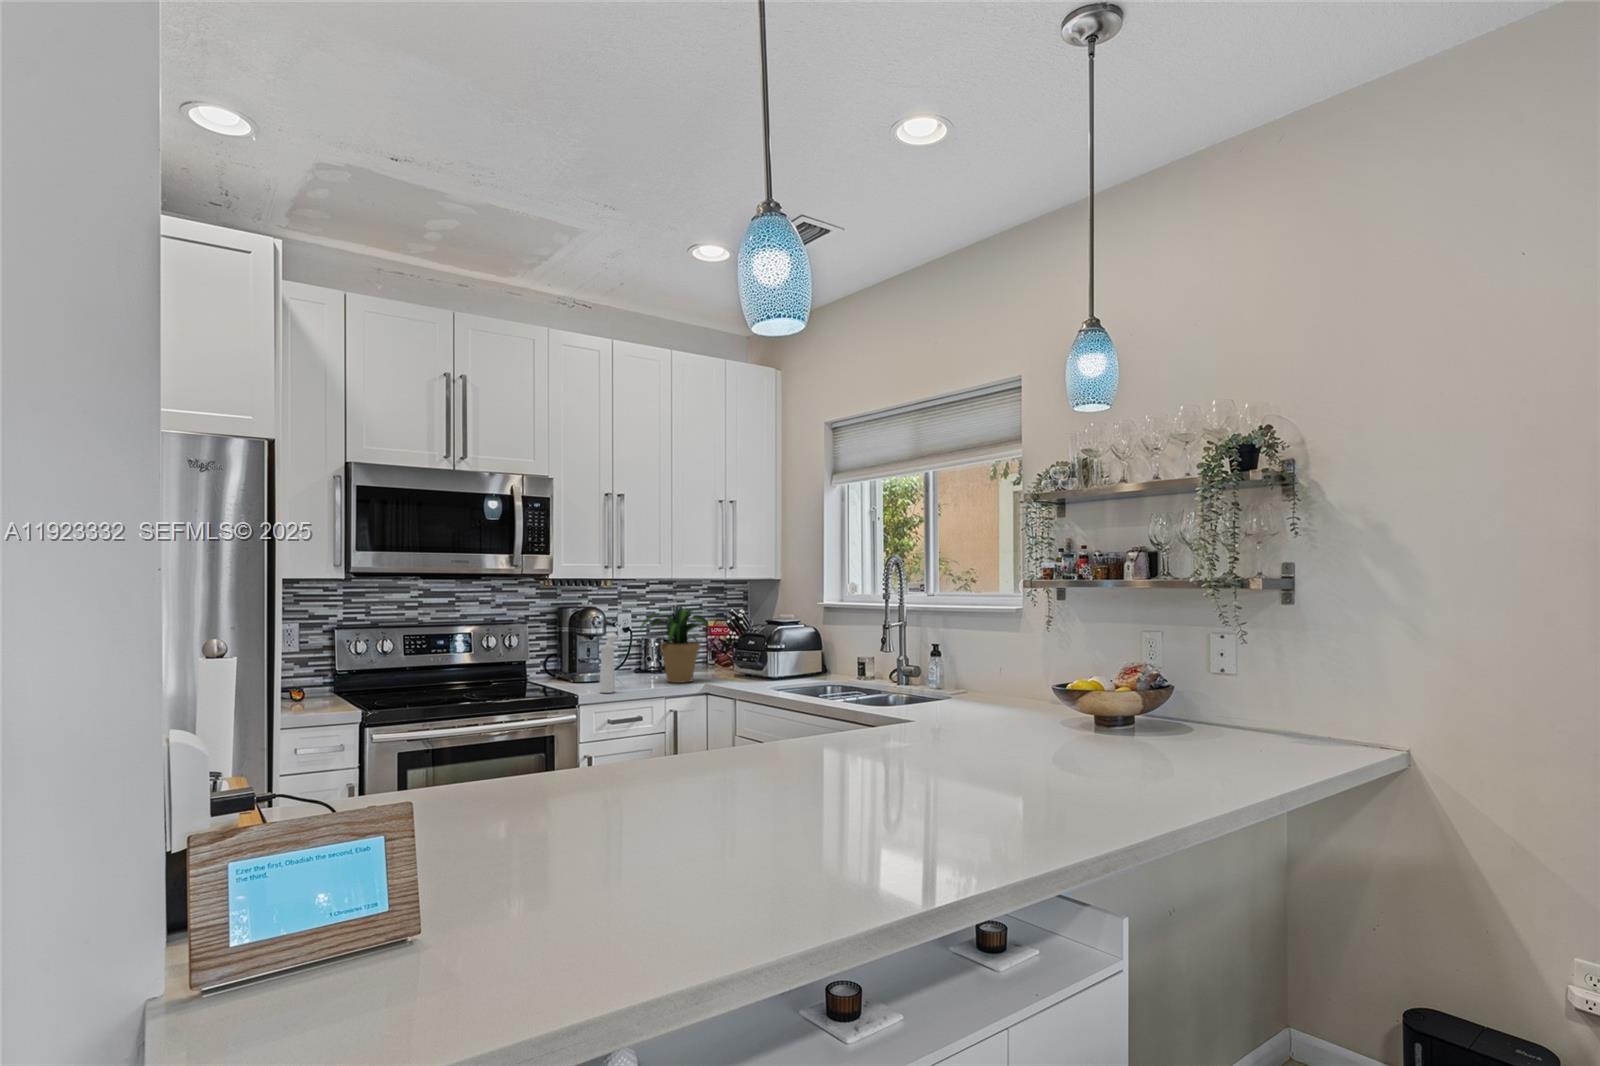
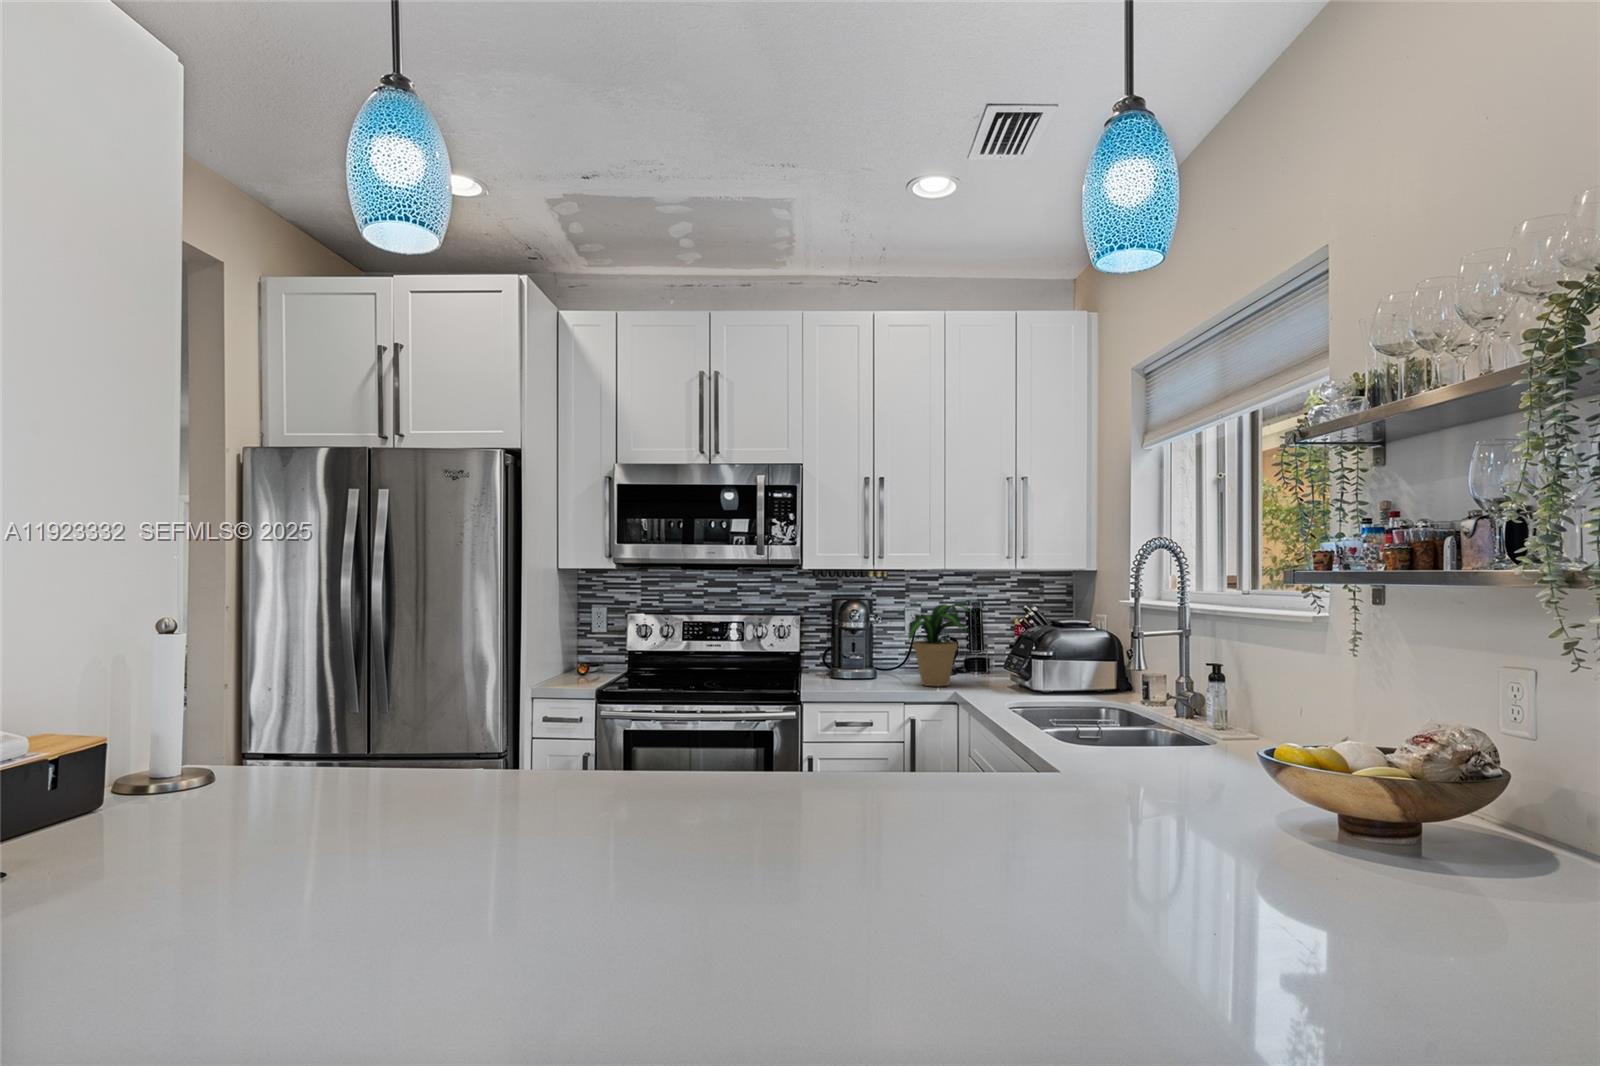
pepper mill: present [599,633,617,693] -> none [828,628,856,691]

